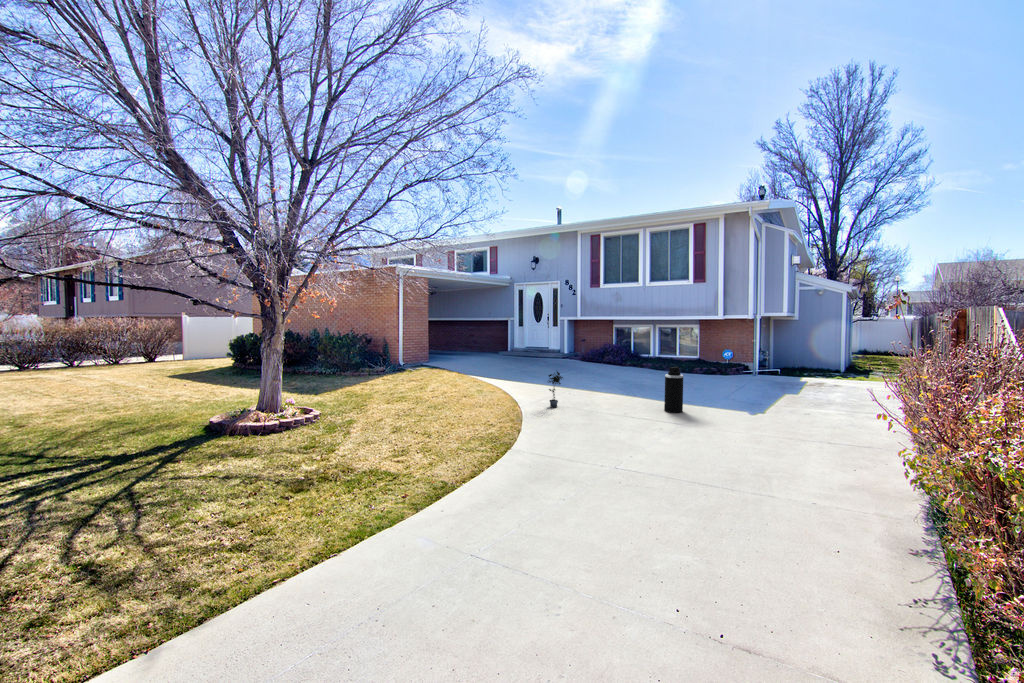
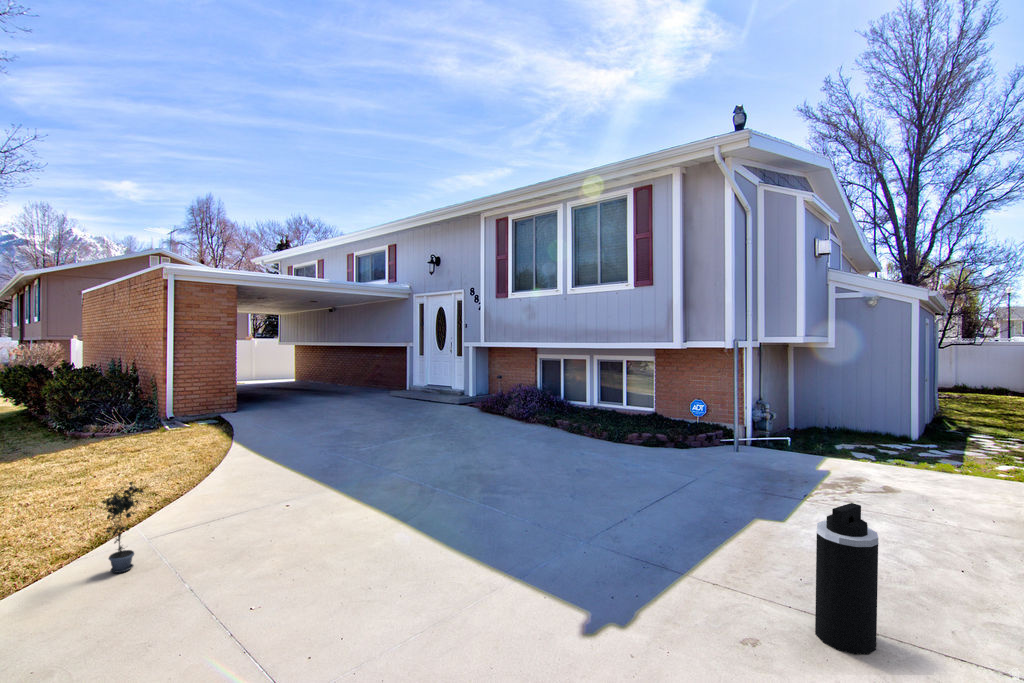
trash can: present [664,367,683,413] -> present [815,503,879,654]

